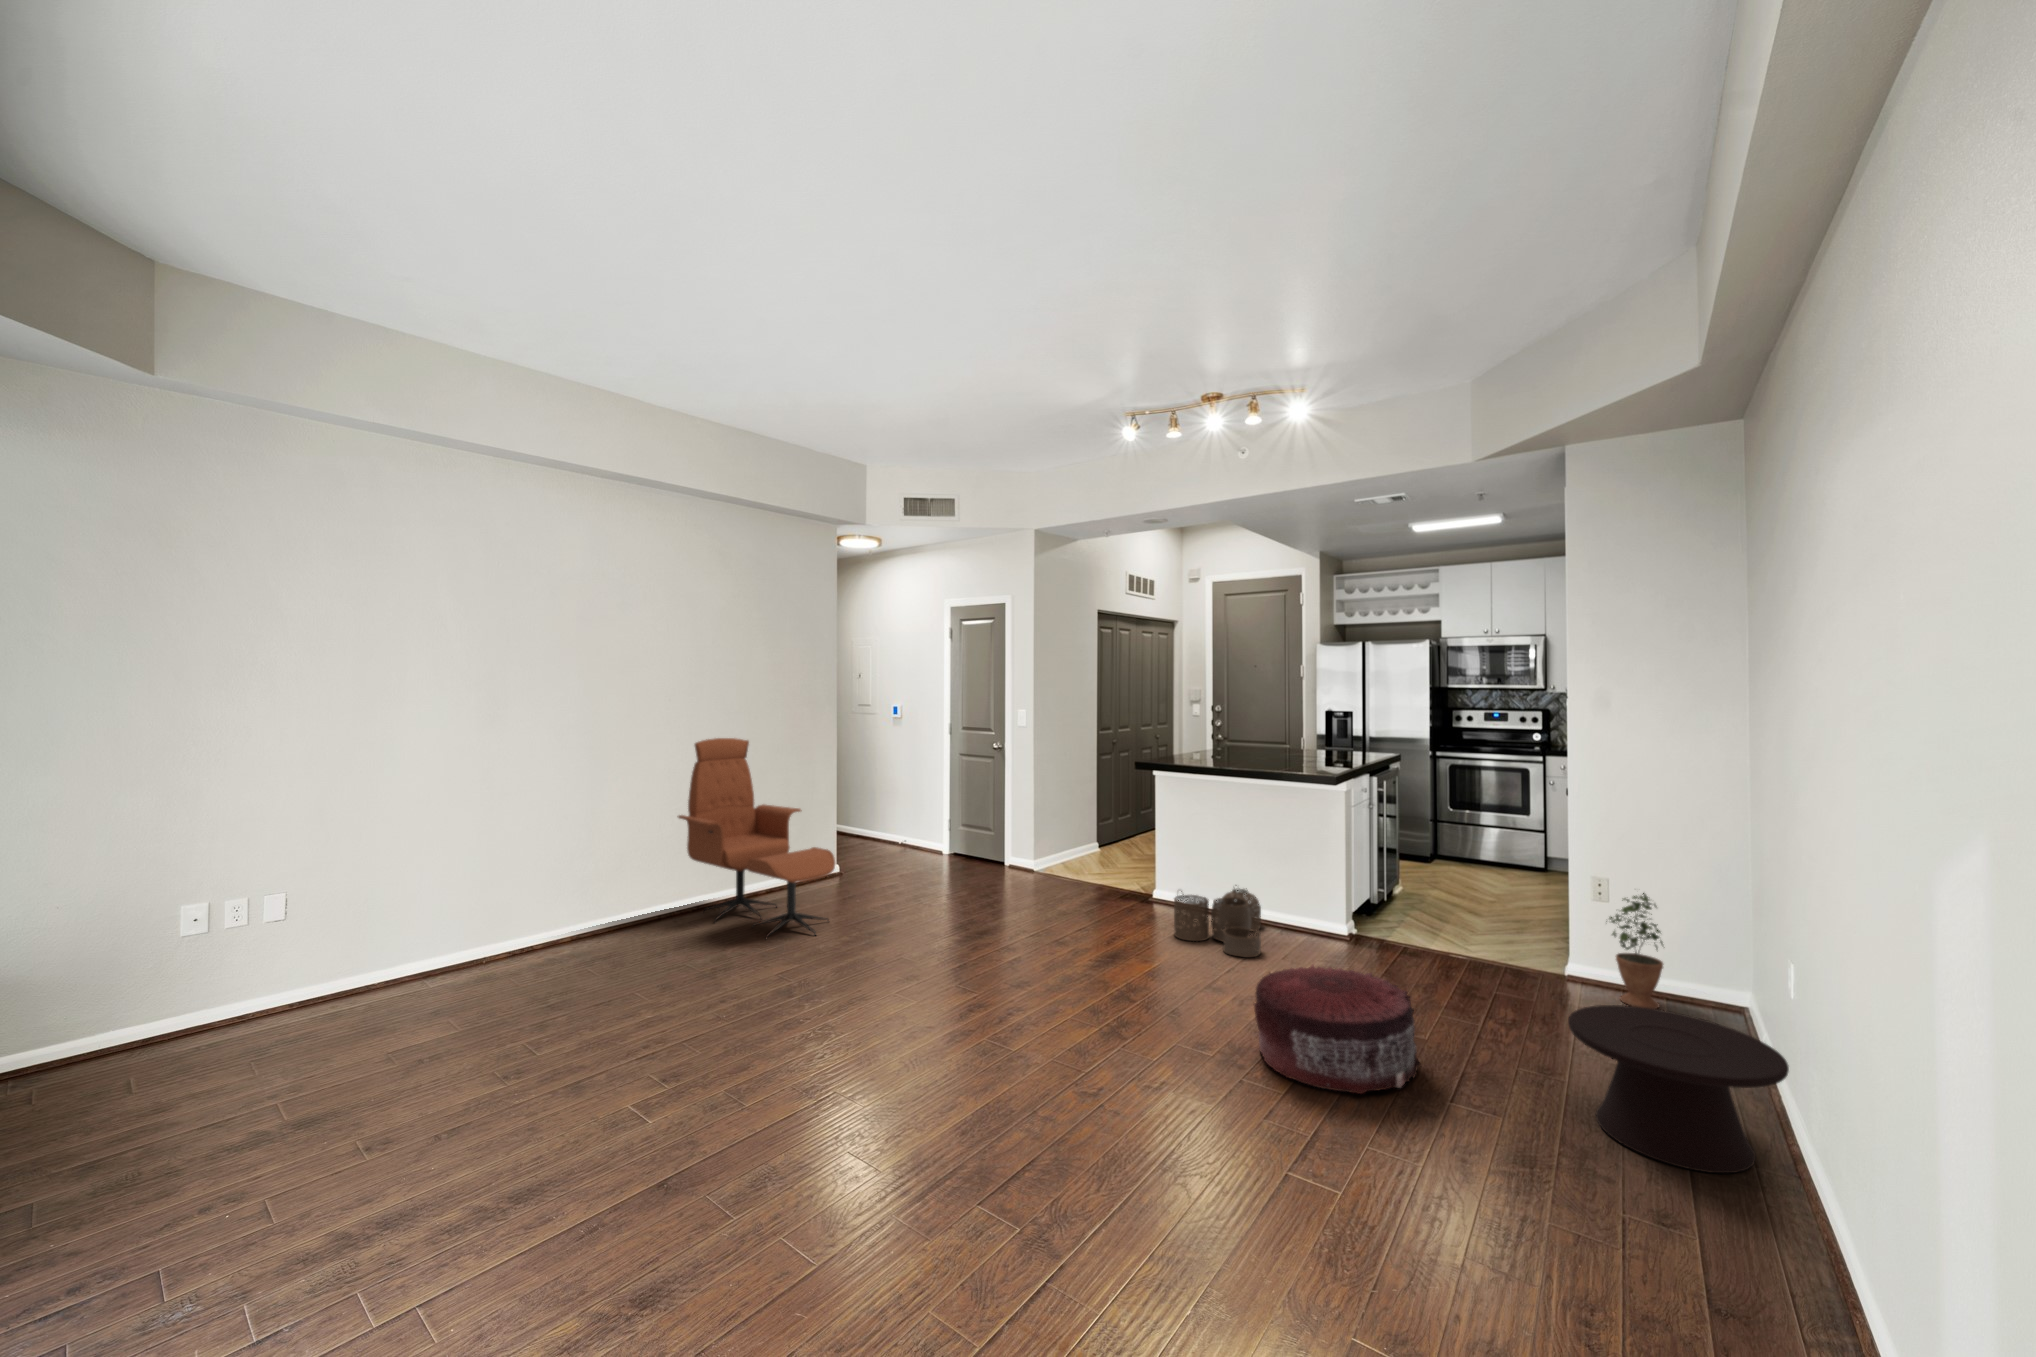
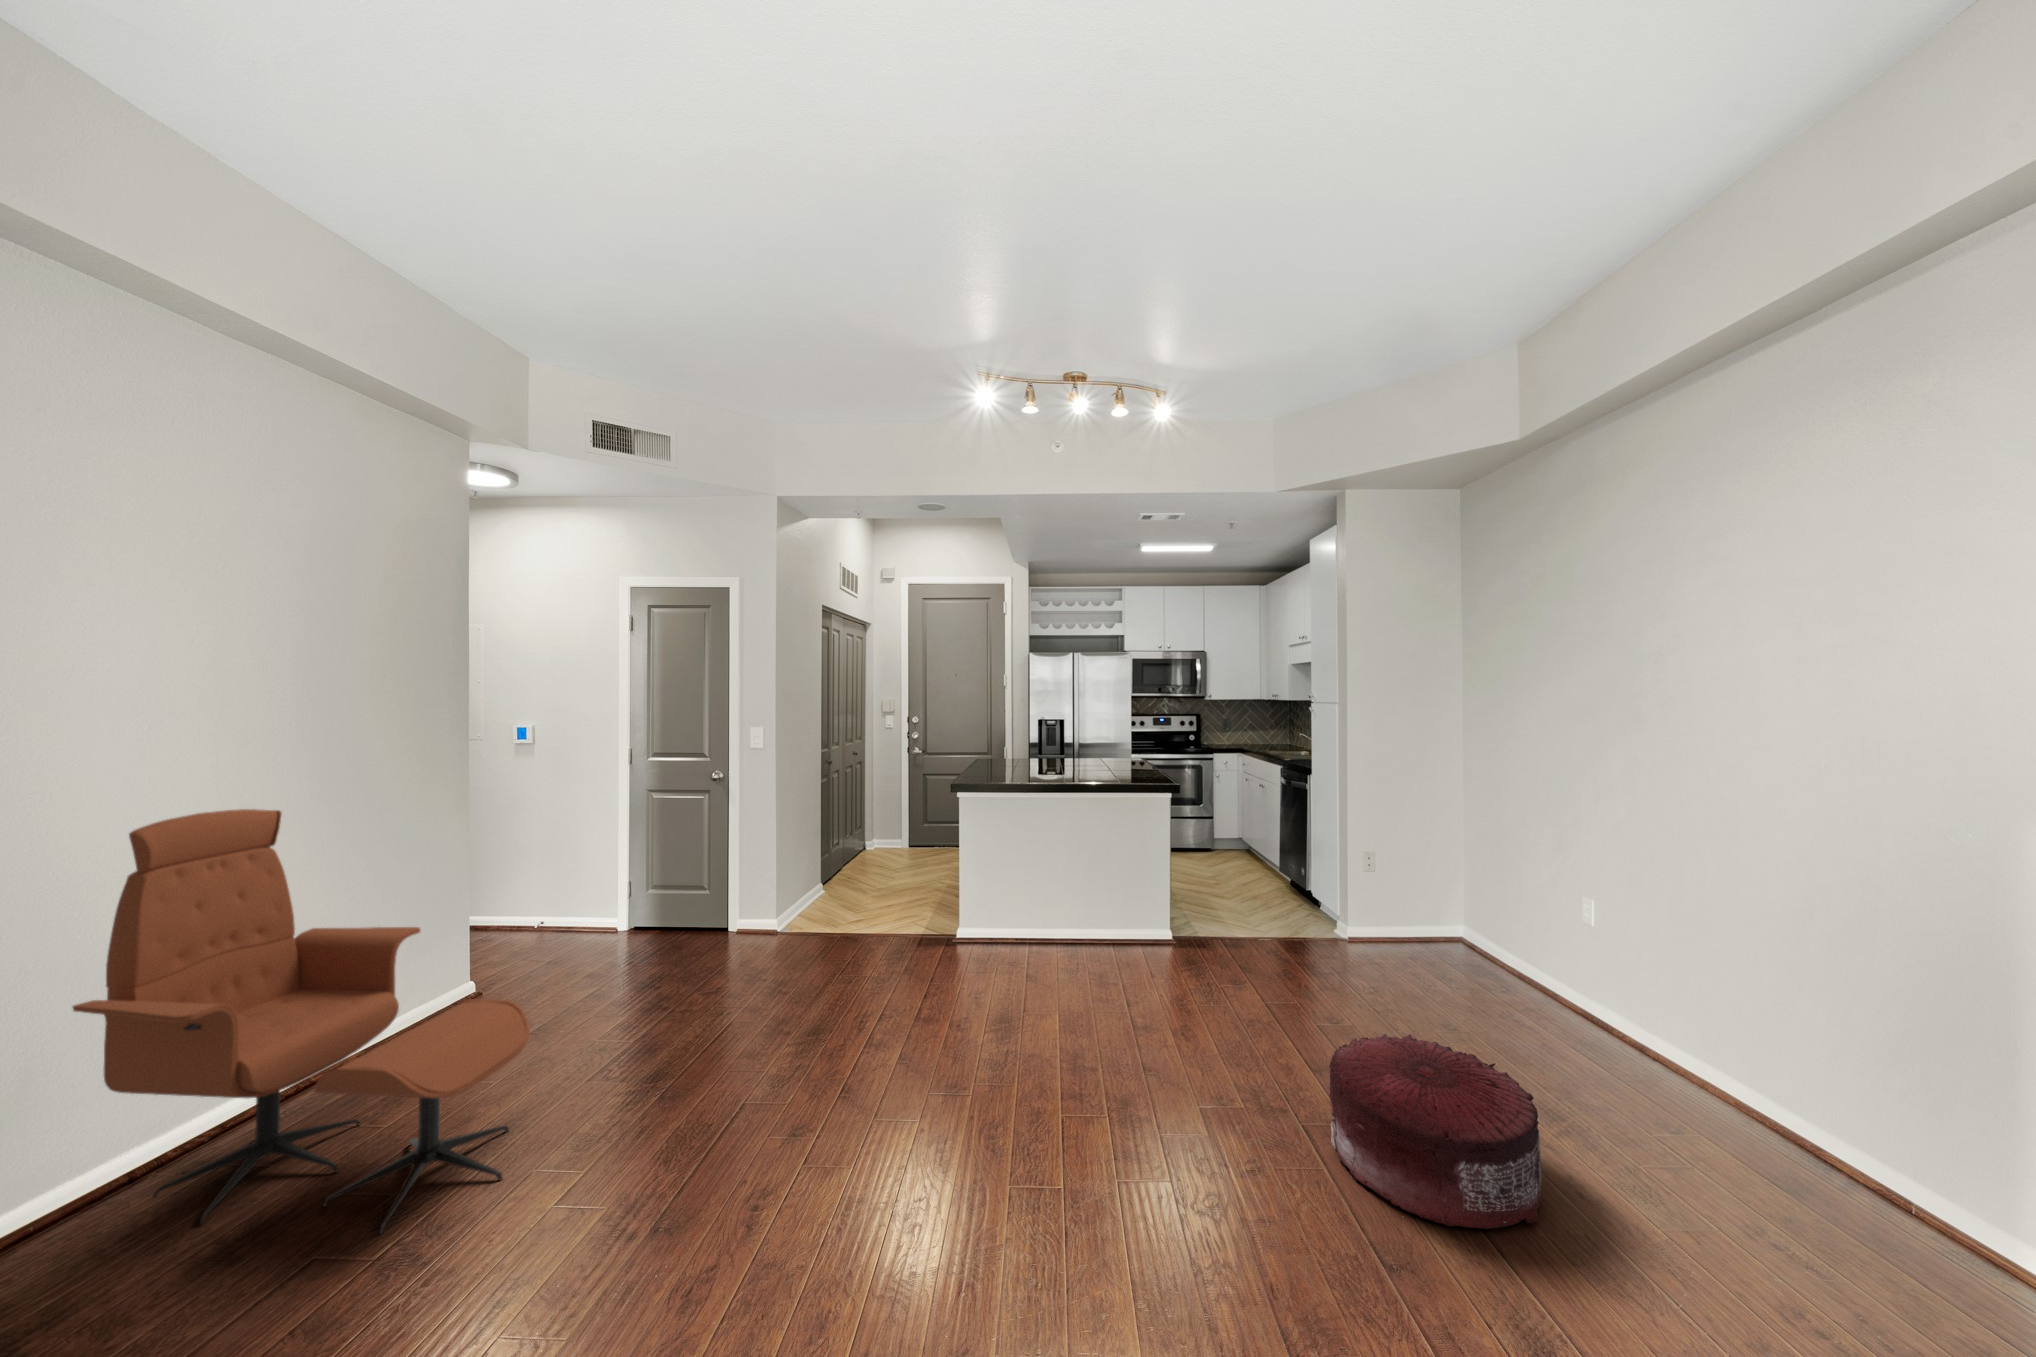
woven basket: present [1174,888,1261,957] -> none [1042,924,1159,1020]
potted plant: present [1606,893,1663,1009] -> none [1438,879,1486,987]
side table: present [1568,1005,1789,1173] -> none [1623,1016,1870,1197]

